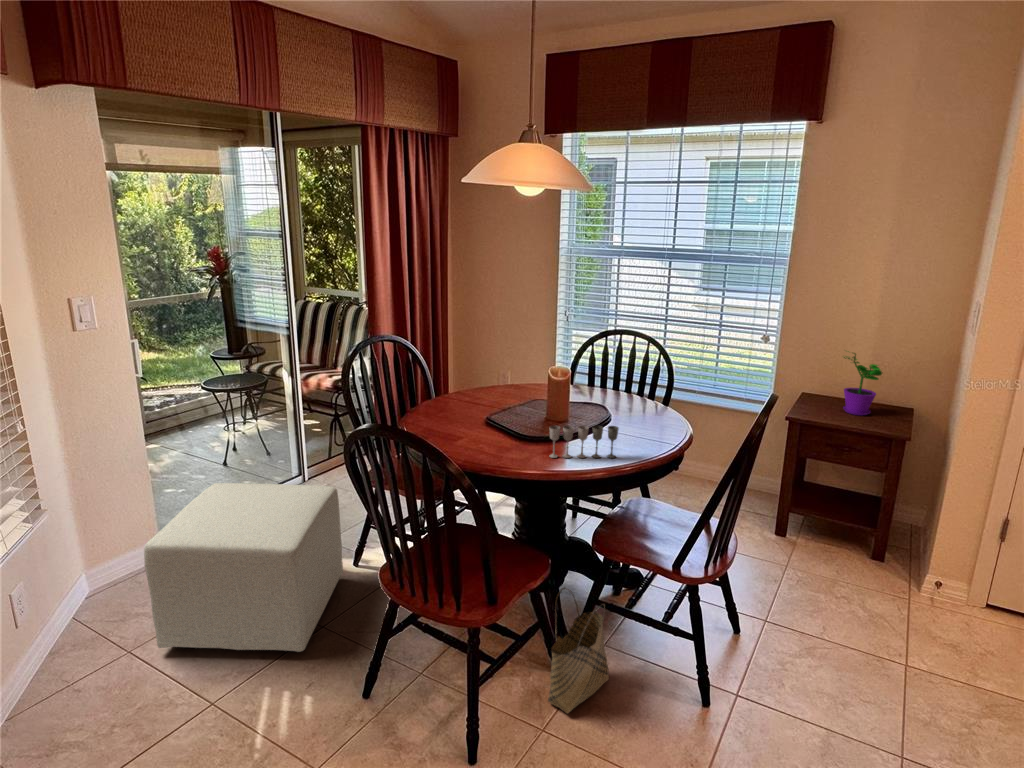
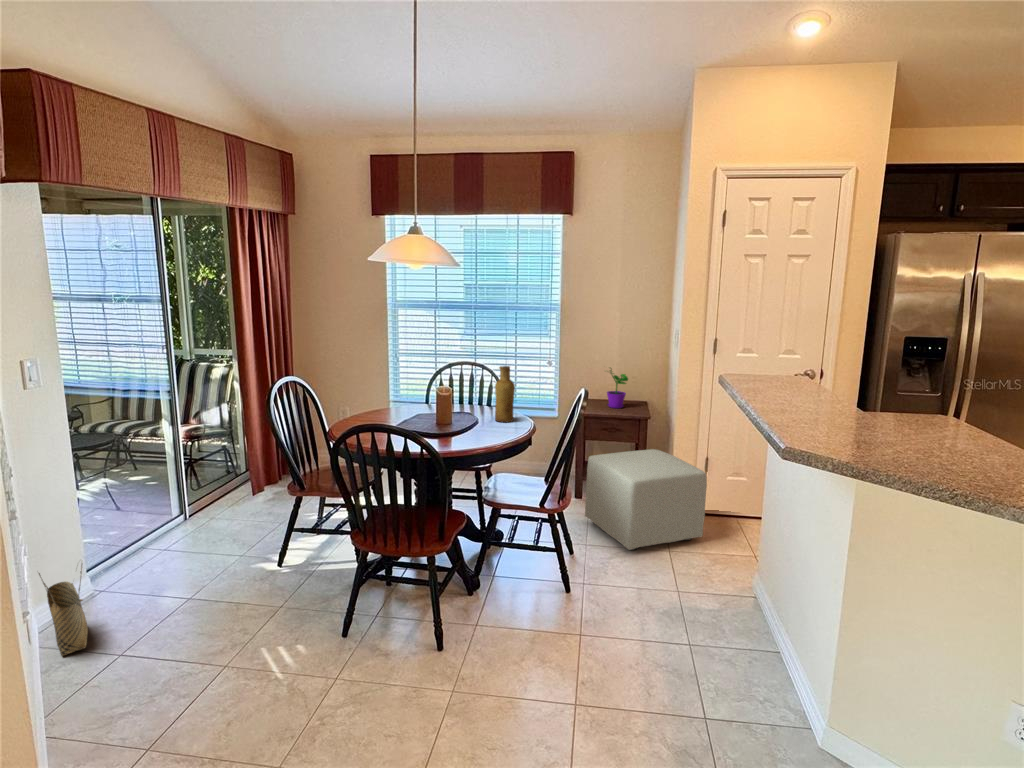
vase: none [637,343,670,427] -> present [495,366,515,422]
wine glass: present [549,426,619,458] -> none [456,419,499,444]
ottoman: present [144,483,343,652] -> present [585,449,707,550]
woven basket: present [548,588,609,713] -> present [39,560,88,655]

